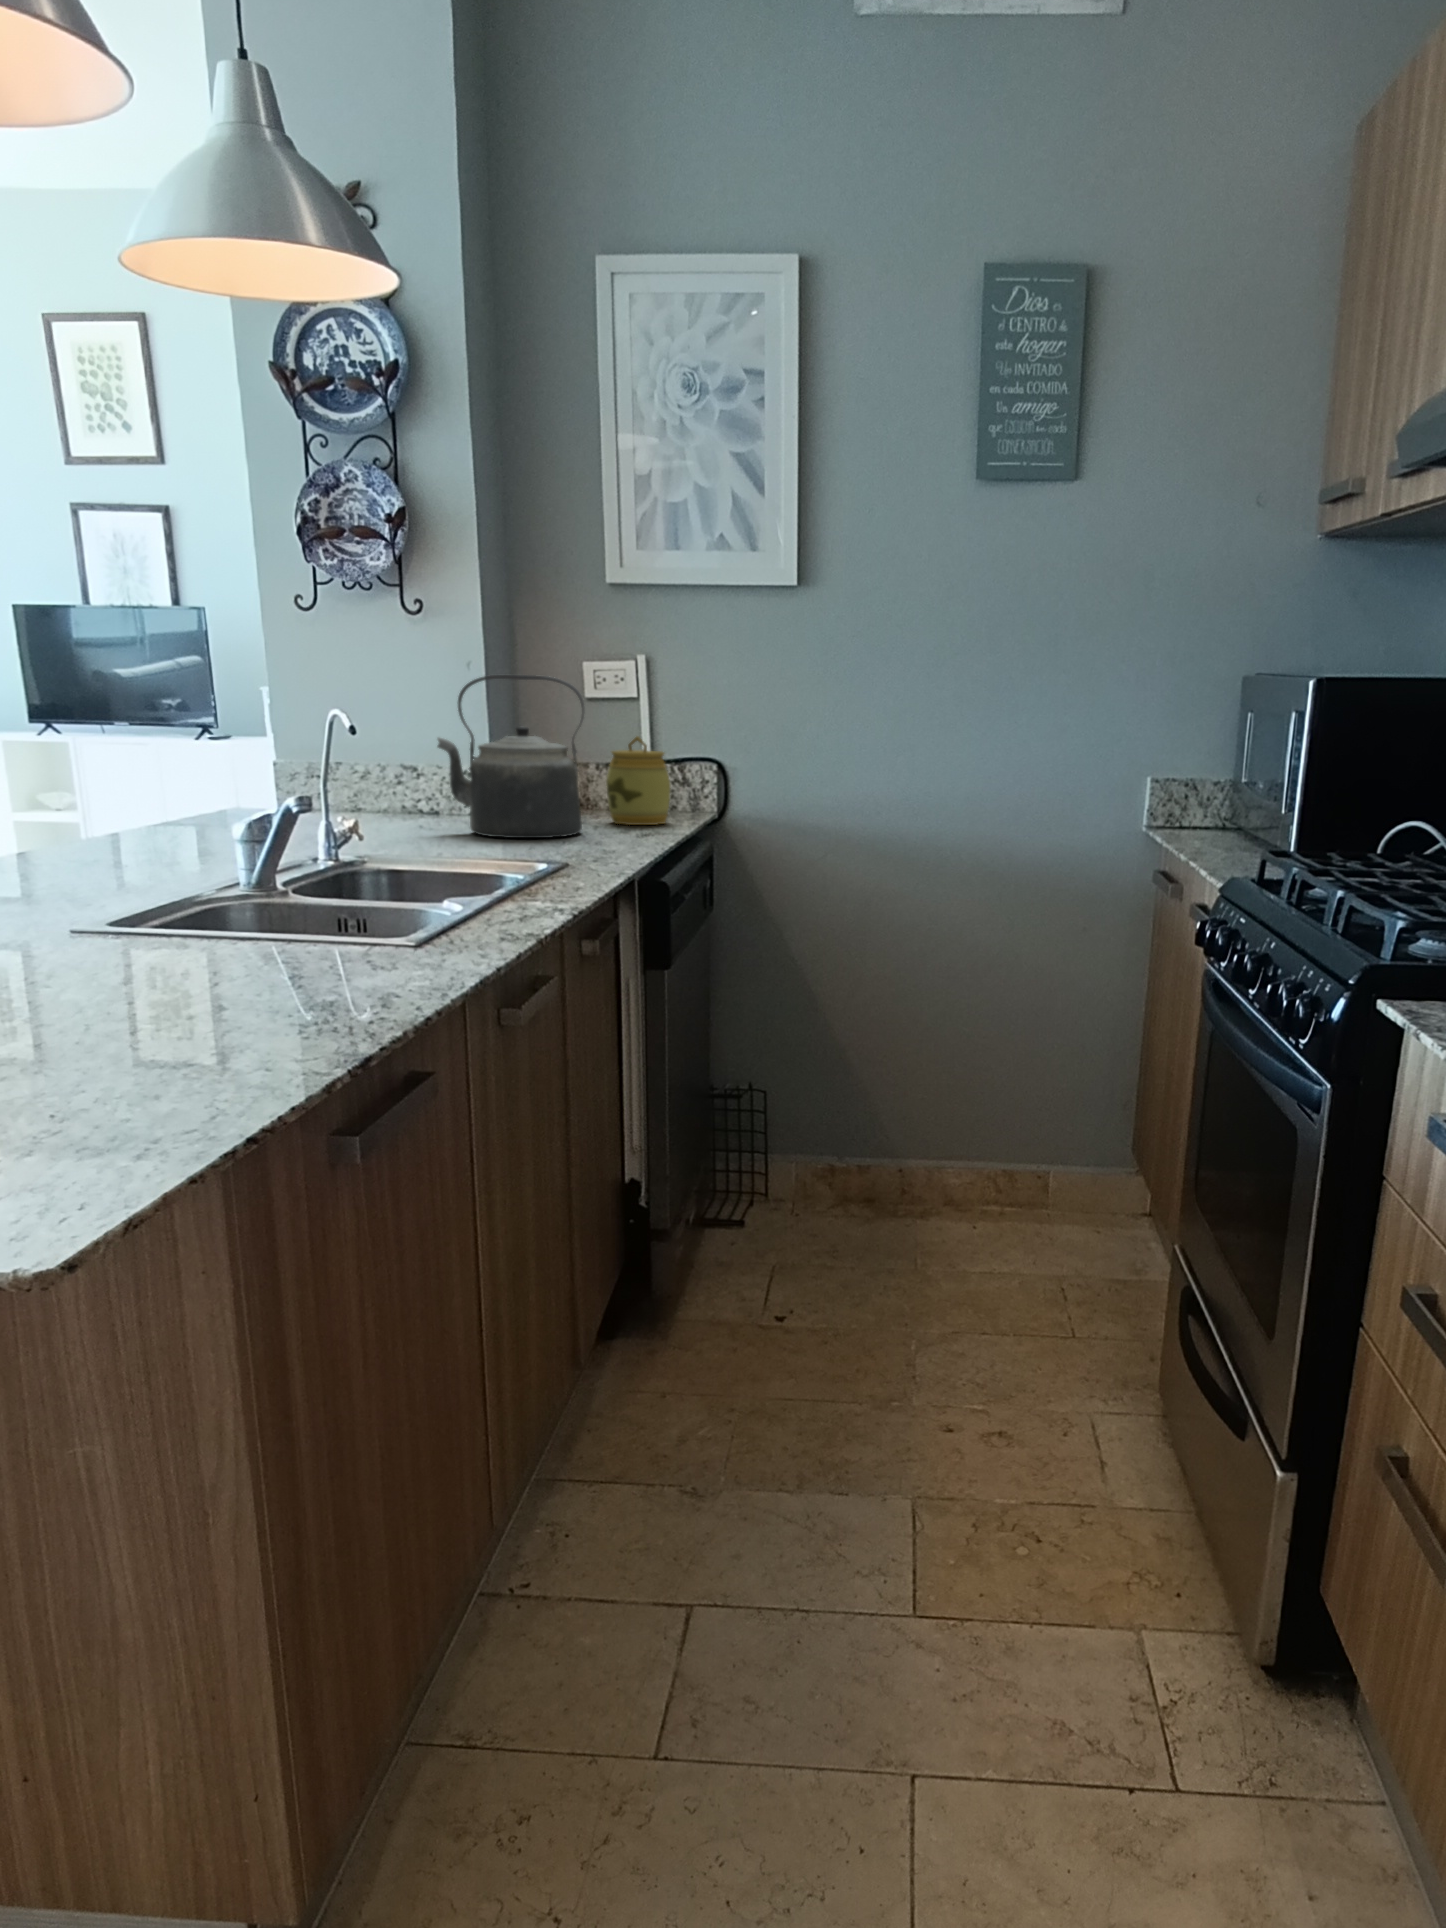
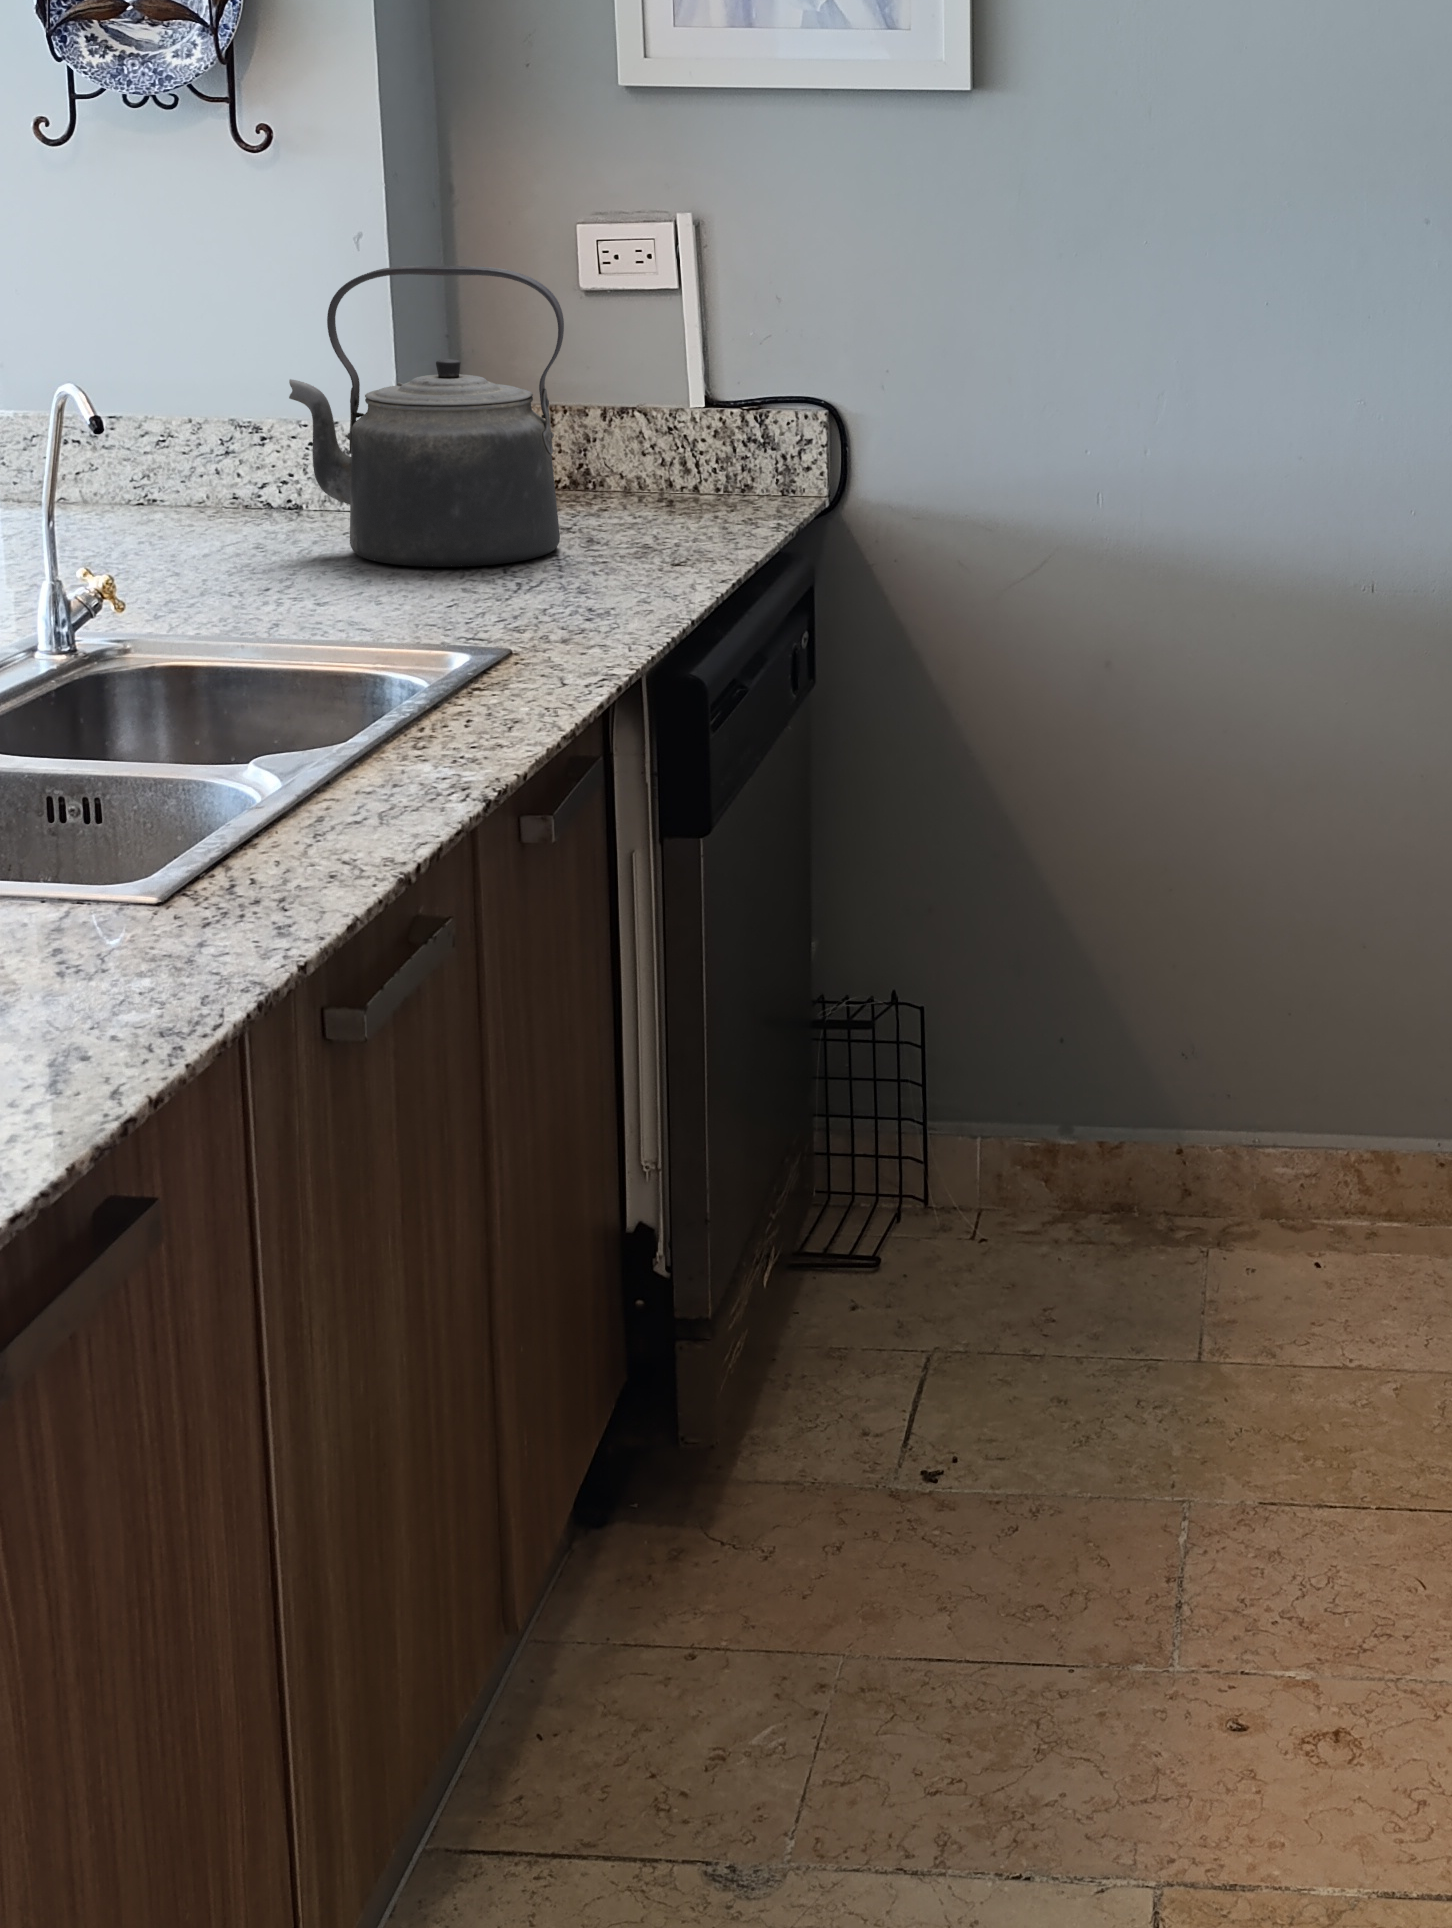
jar: present [606,736,670,825] -> none [613,360,732,524]

